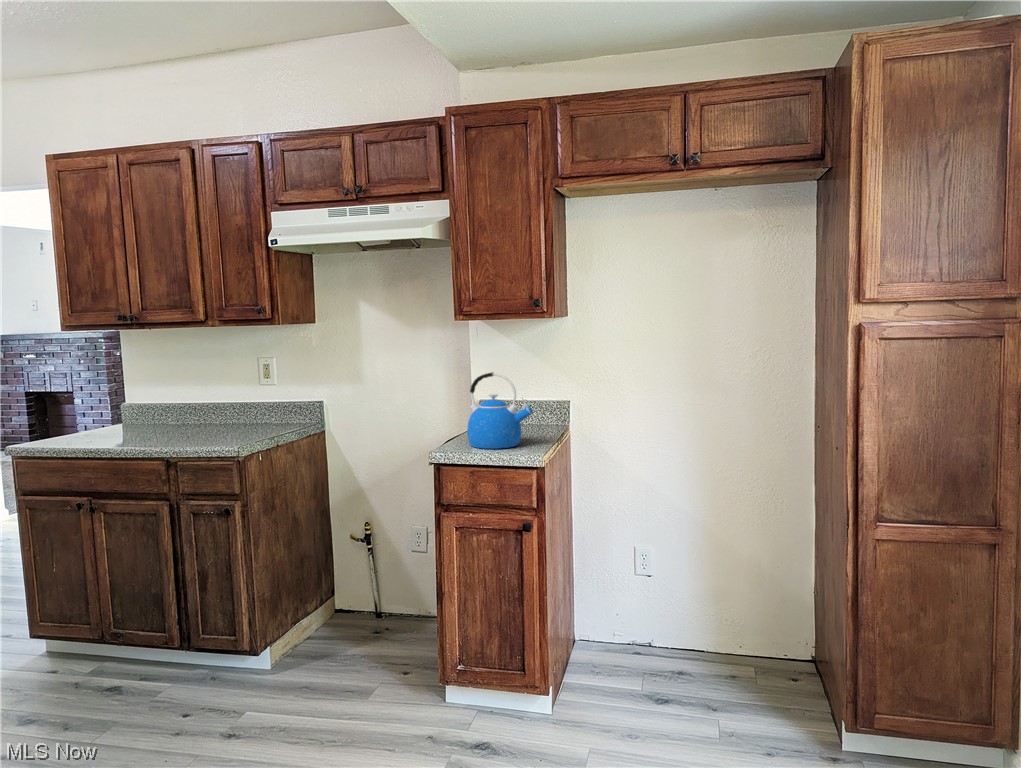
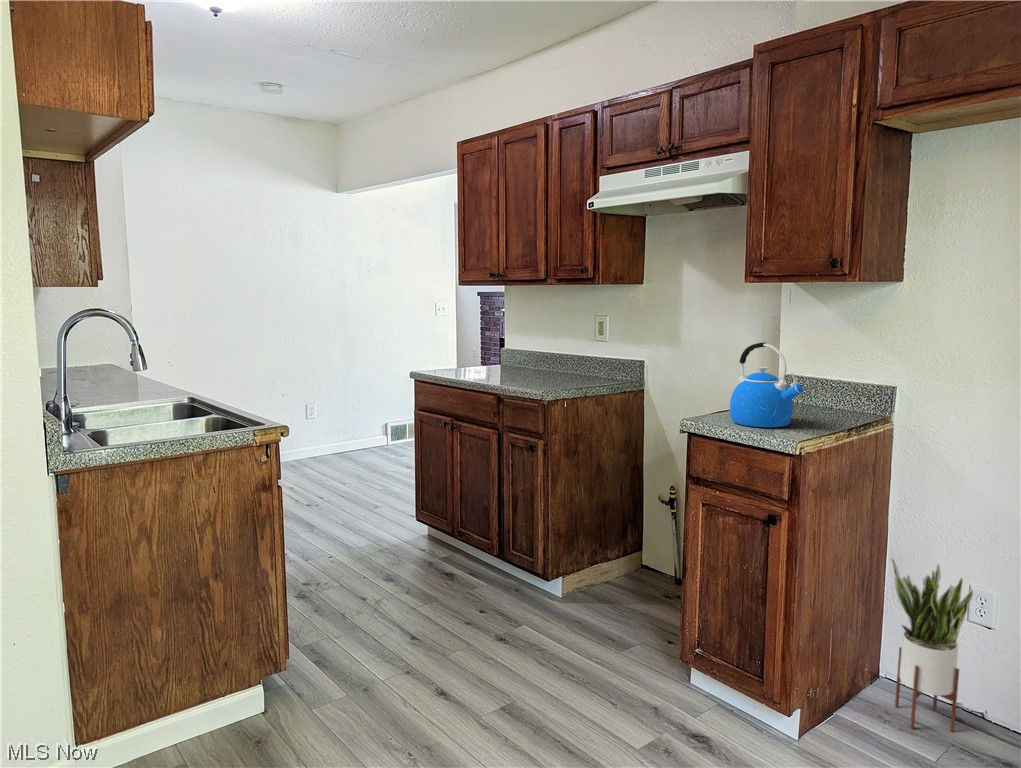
potted plant: none [593,538,648,676] -> present [891,558,973,732]

